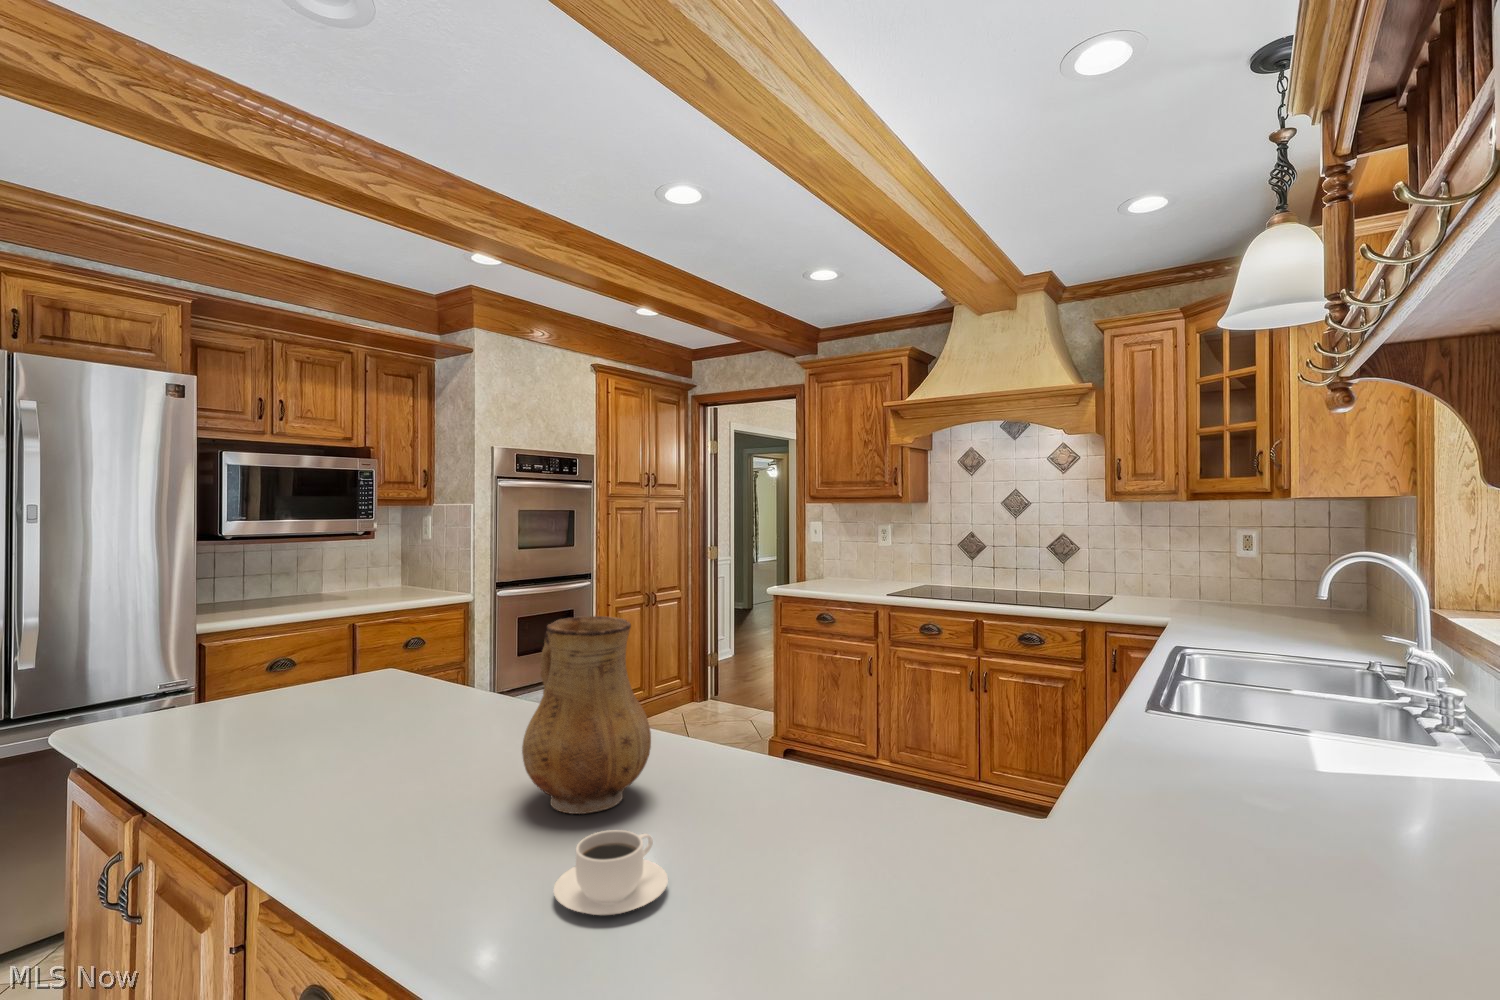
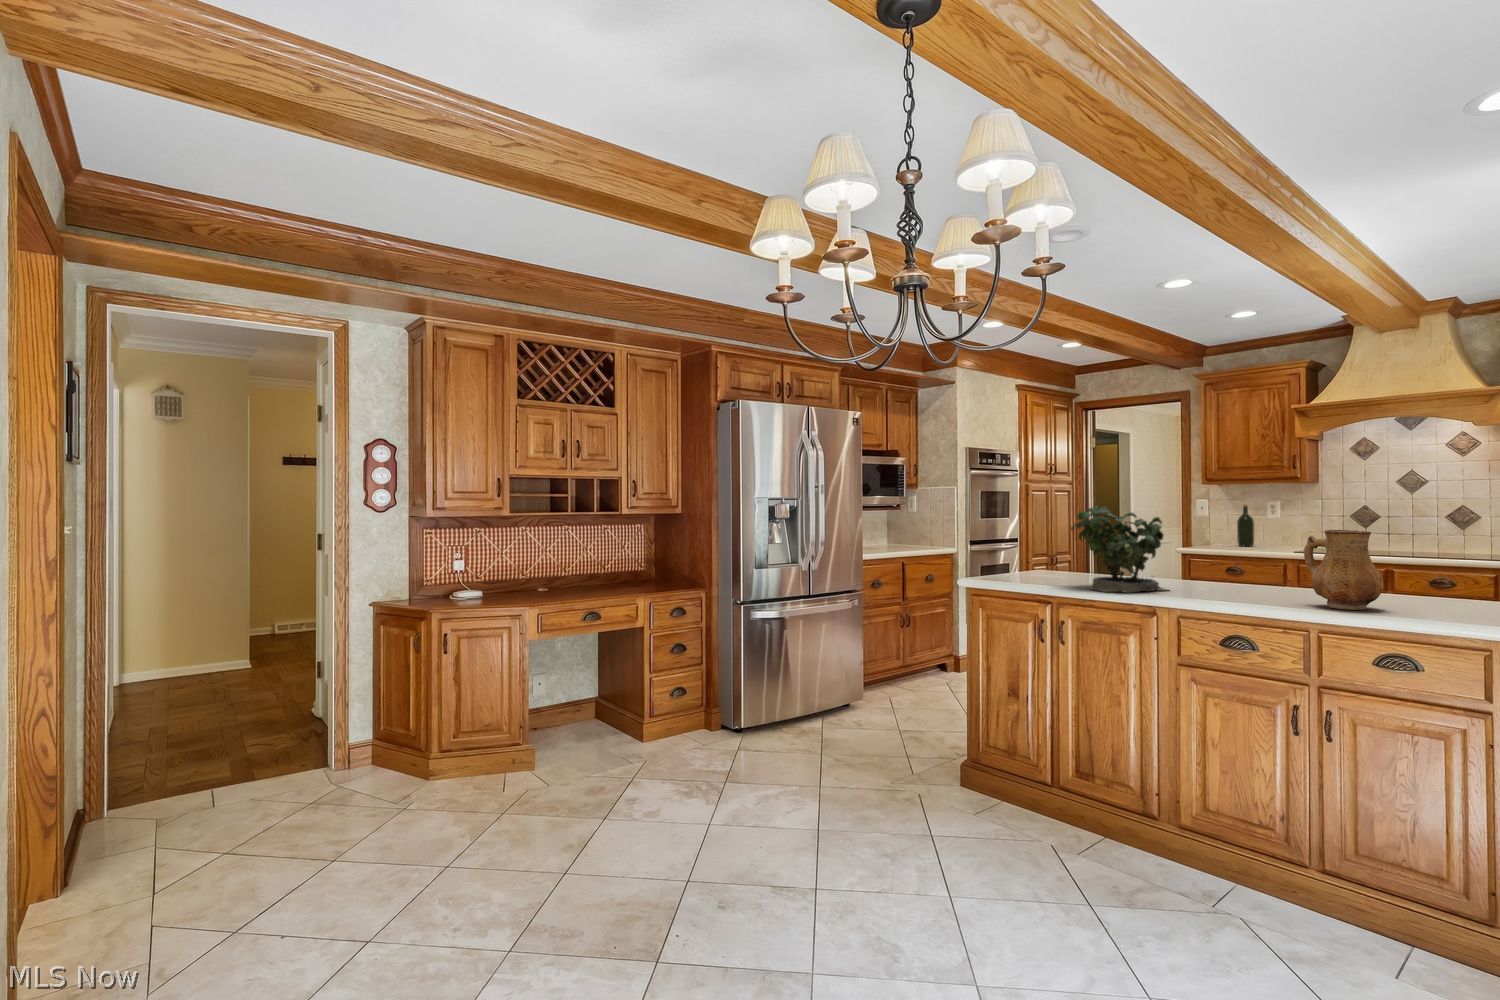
wine bottle: none [849,528,867,580] -> present [1237,505,1254,546]
potted plant: none [232,538,421,739] -> present [1071,501,1168,593]
coffee cup: present [554,830,668,915] -> none [1399,601,1456,624]

